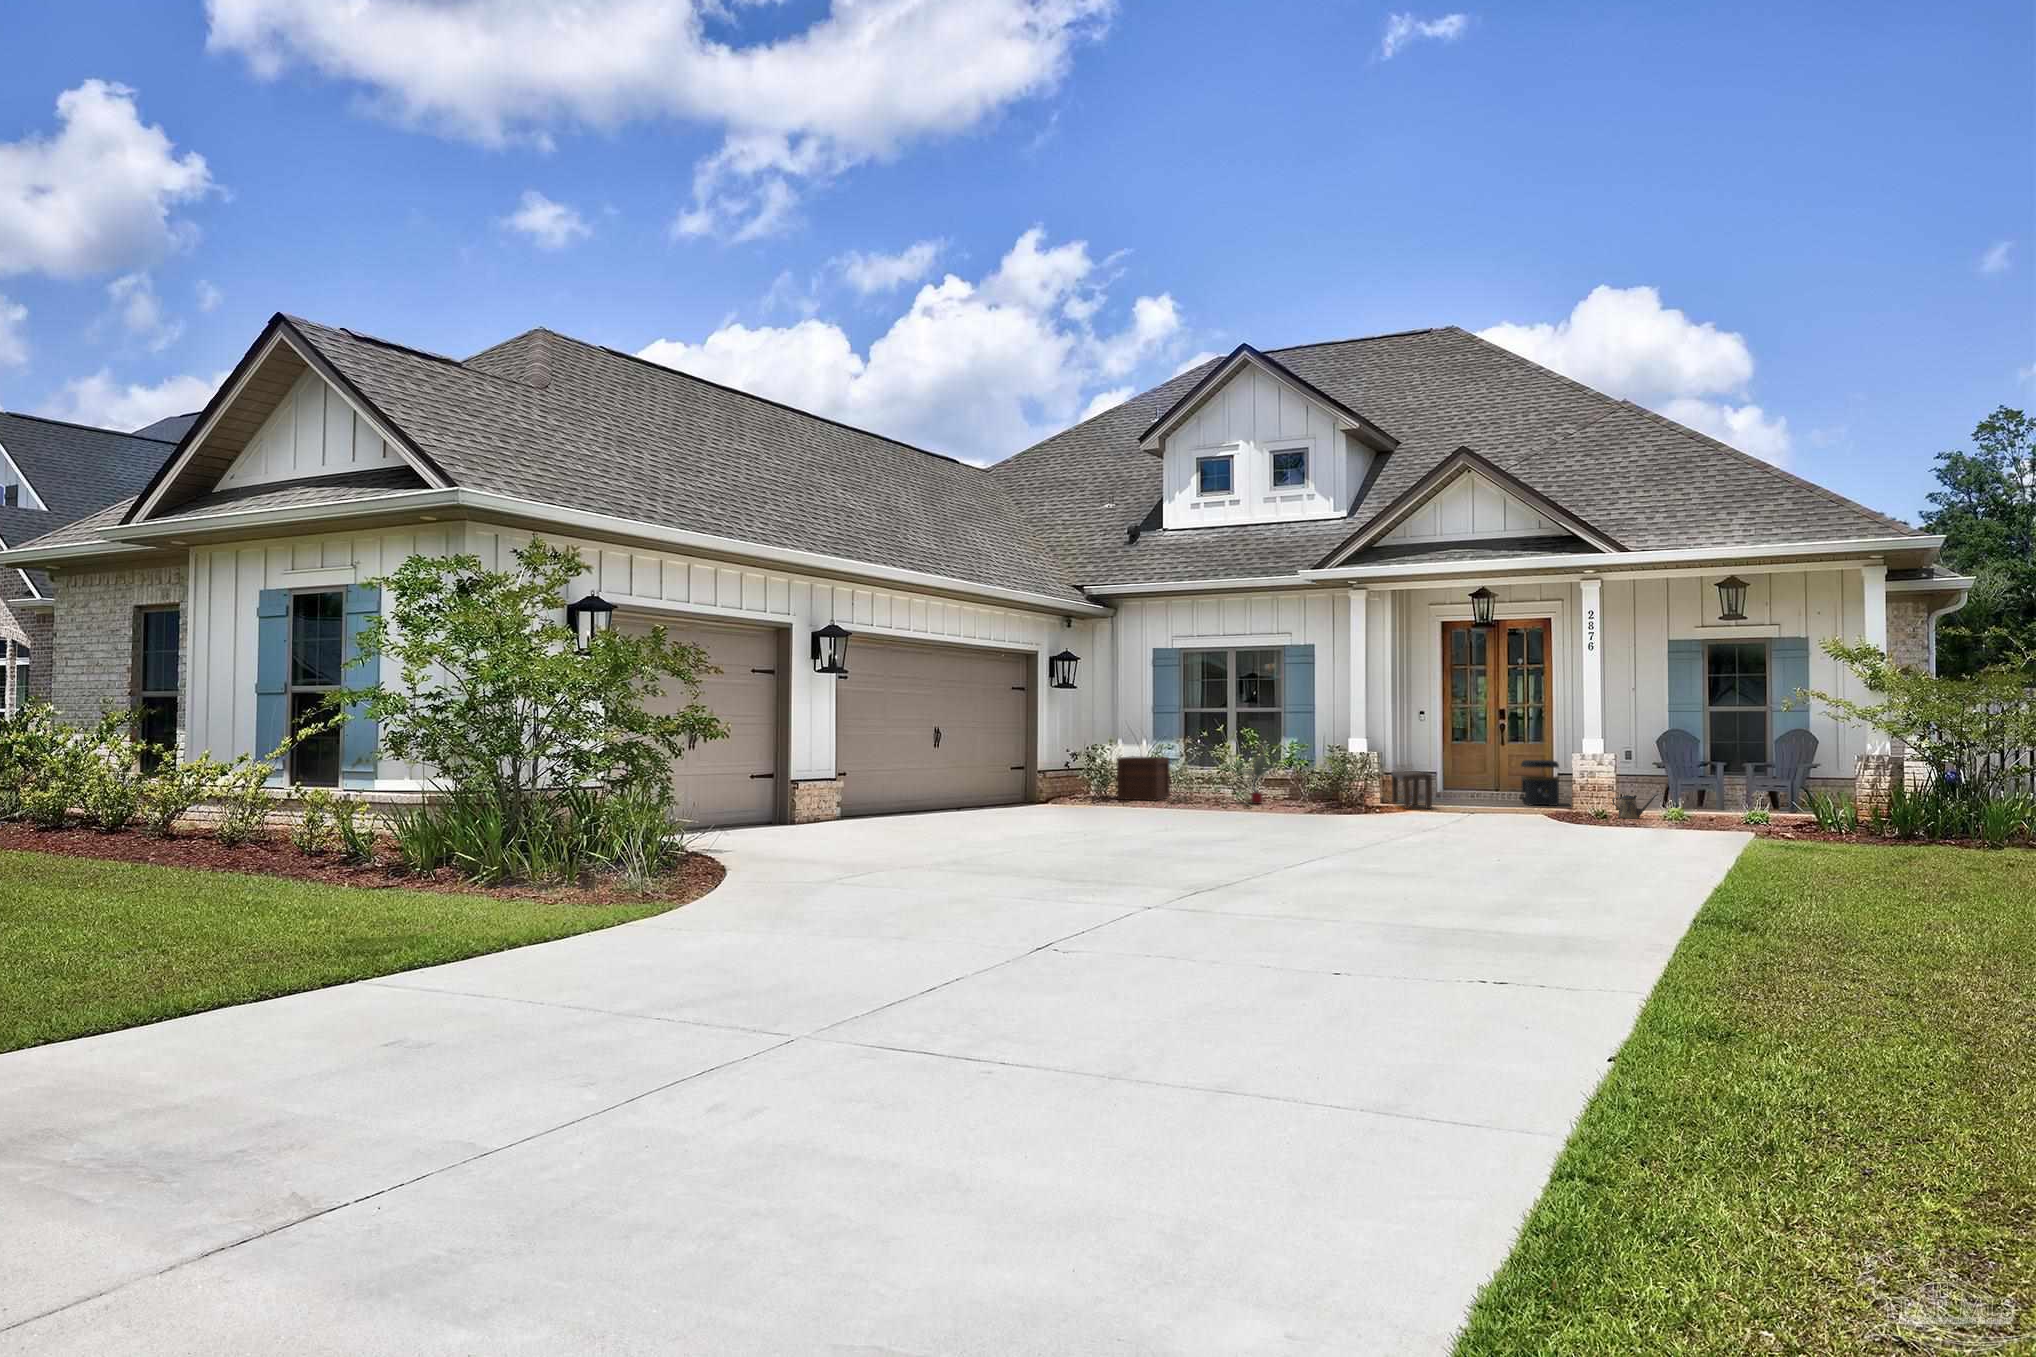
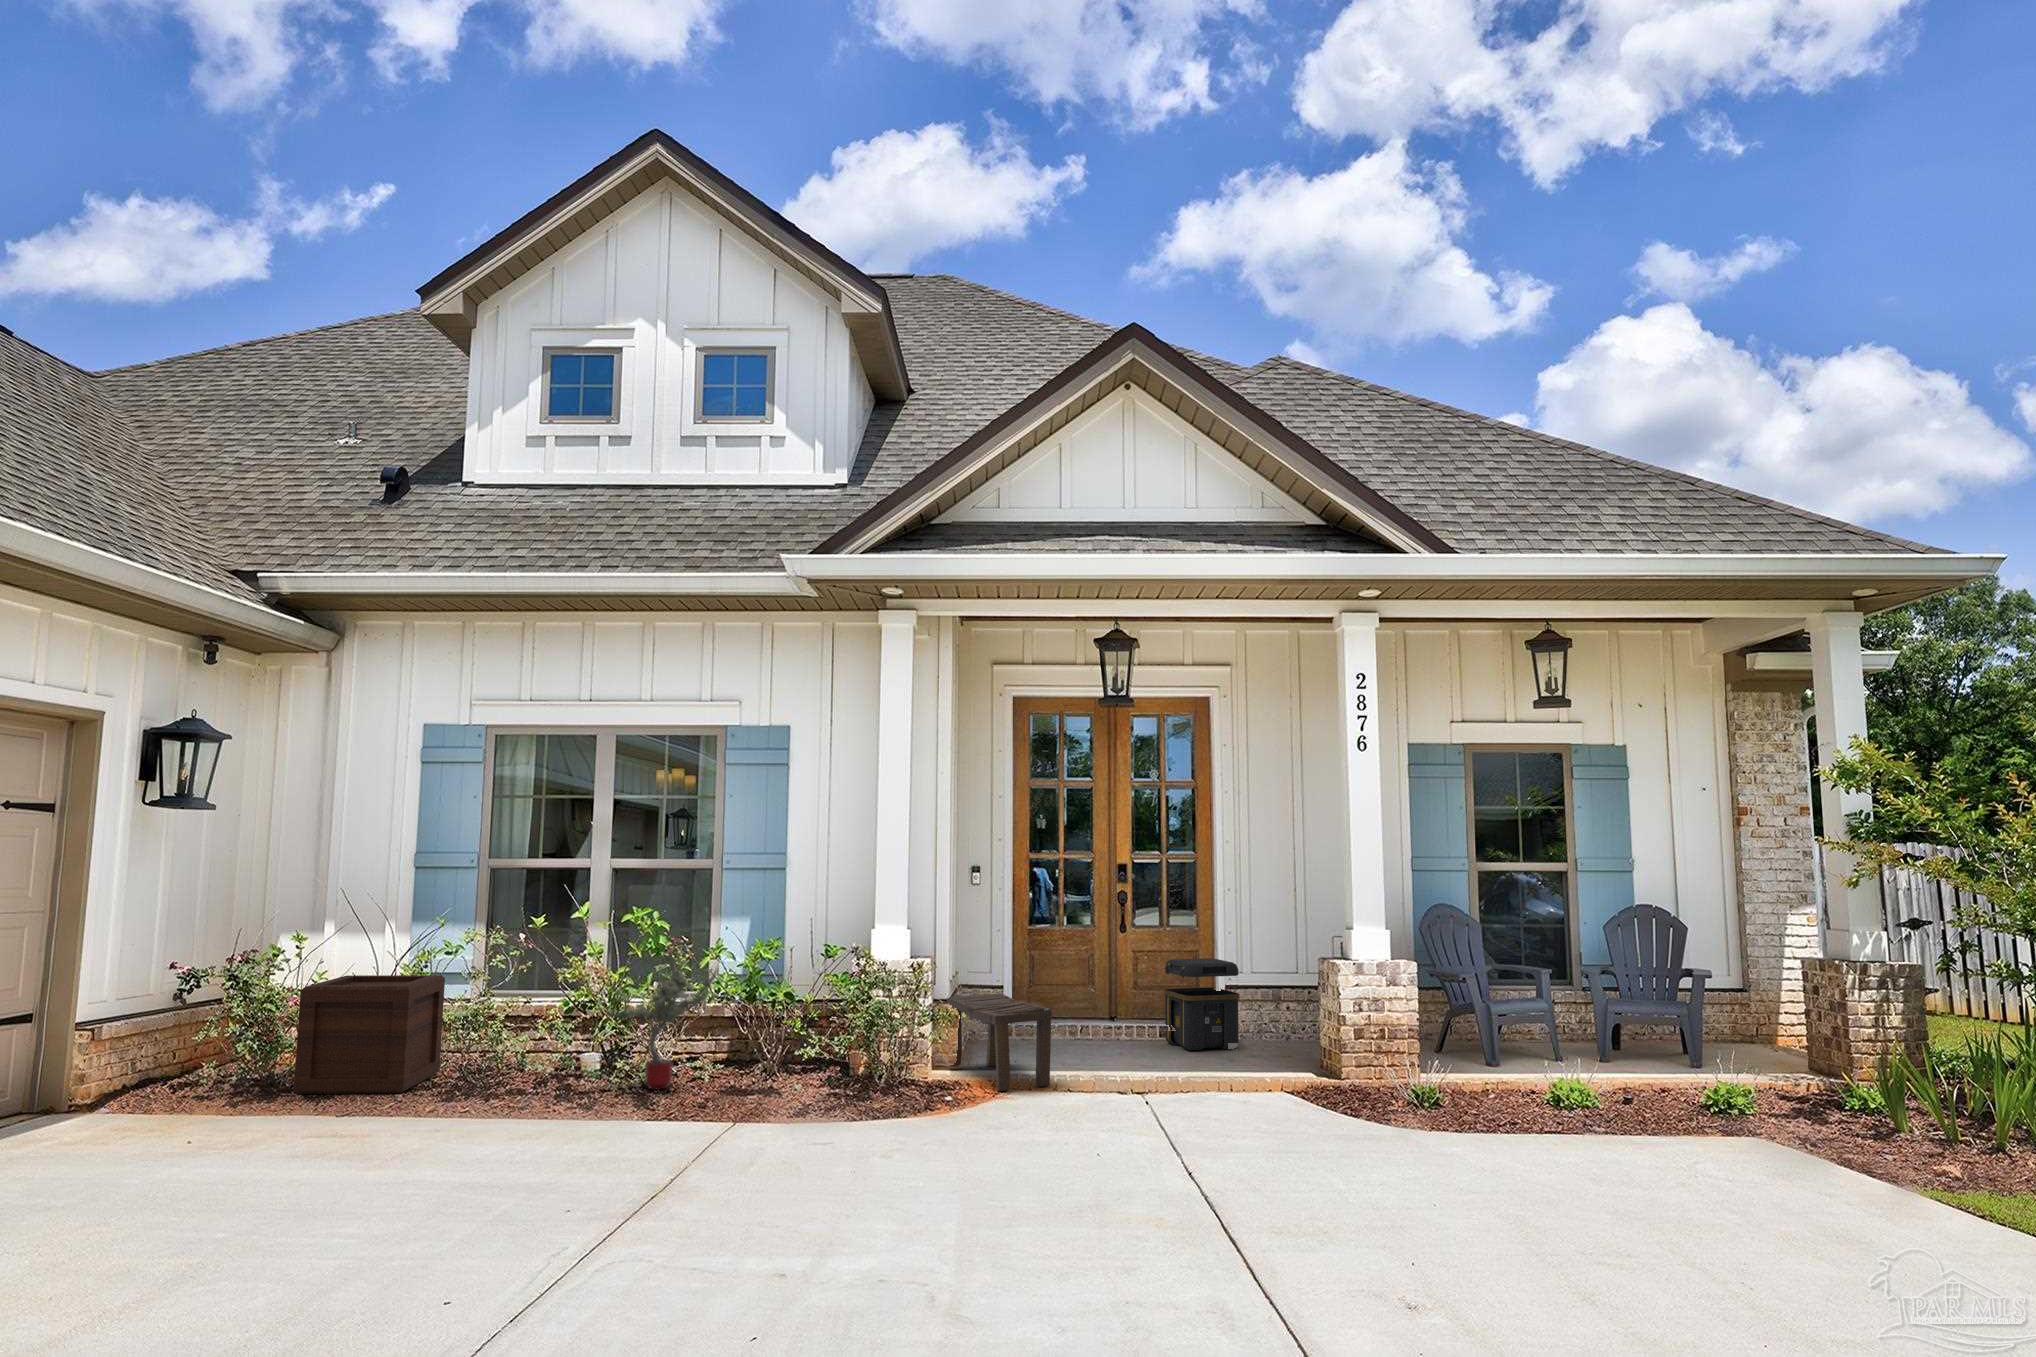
watering can: present [1613,794,1658,819] -> none [1415,1046,1504,1100]

